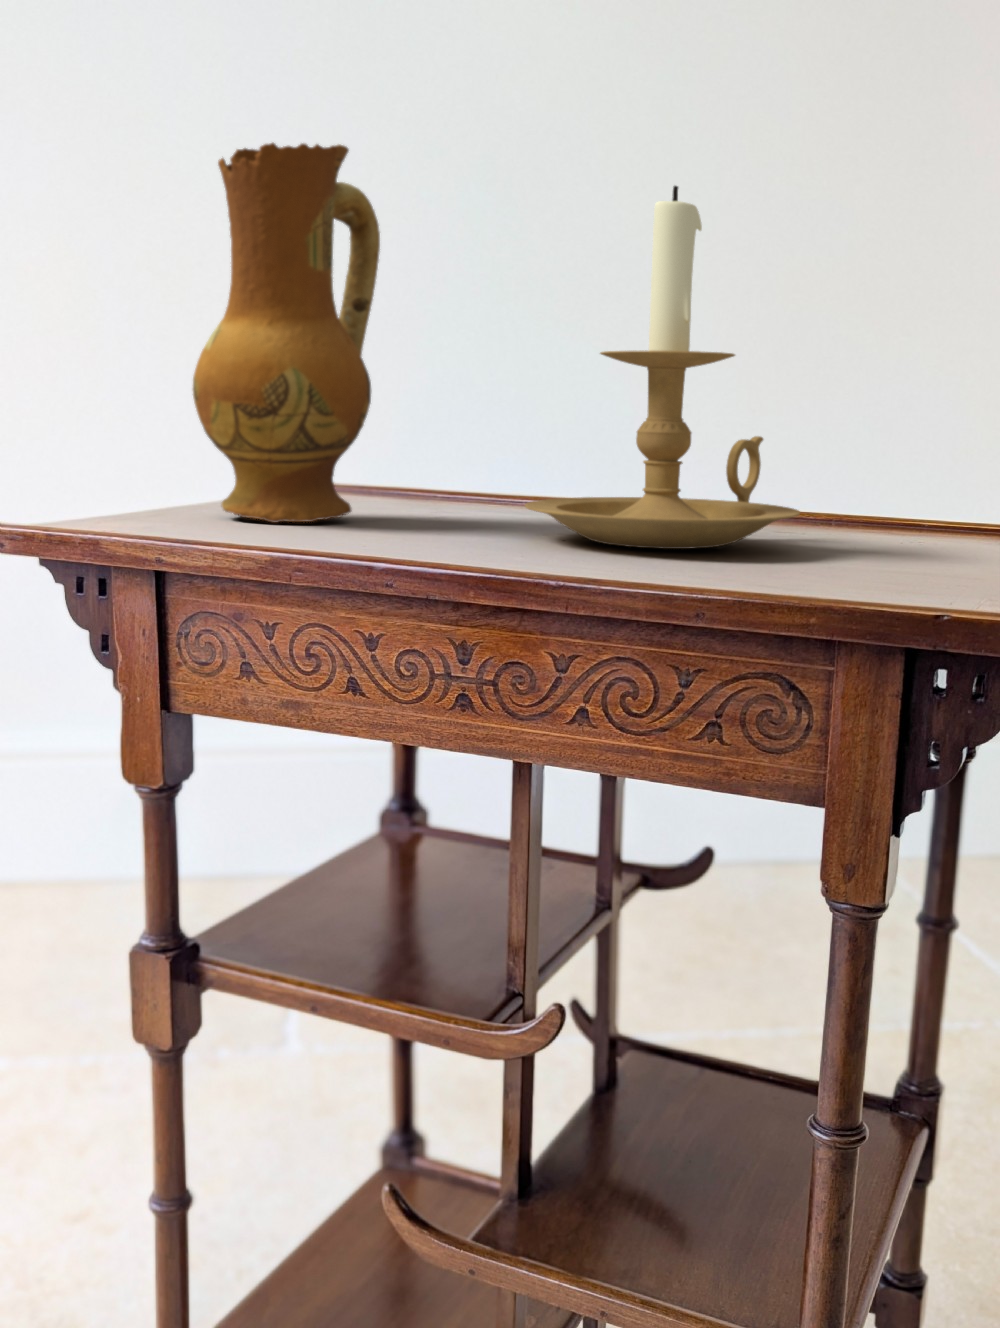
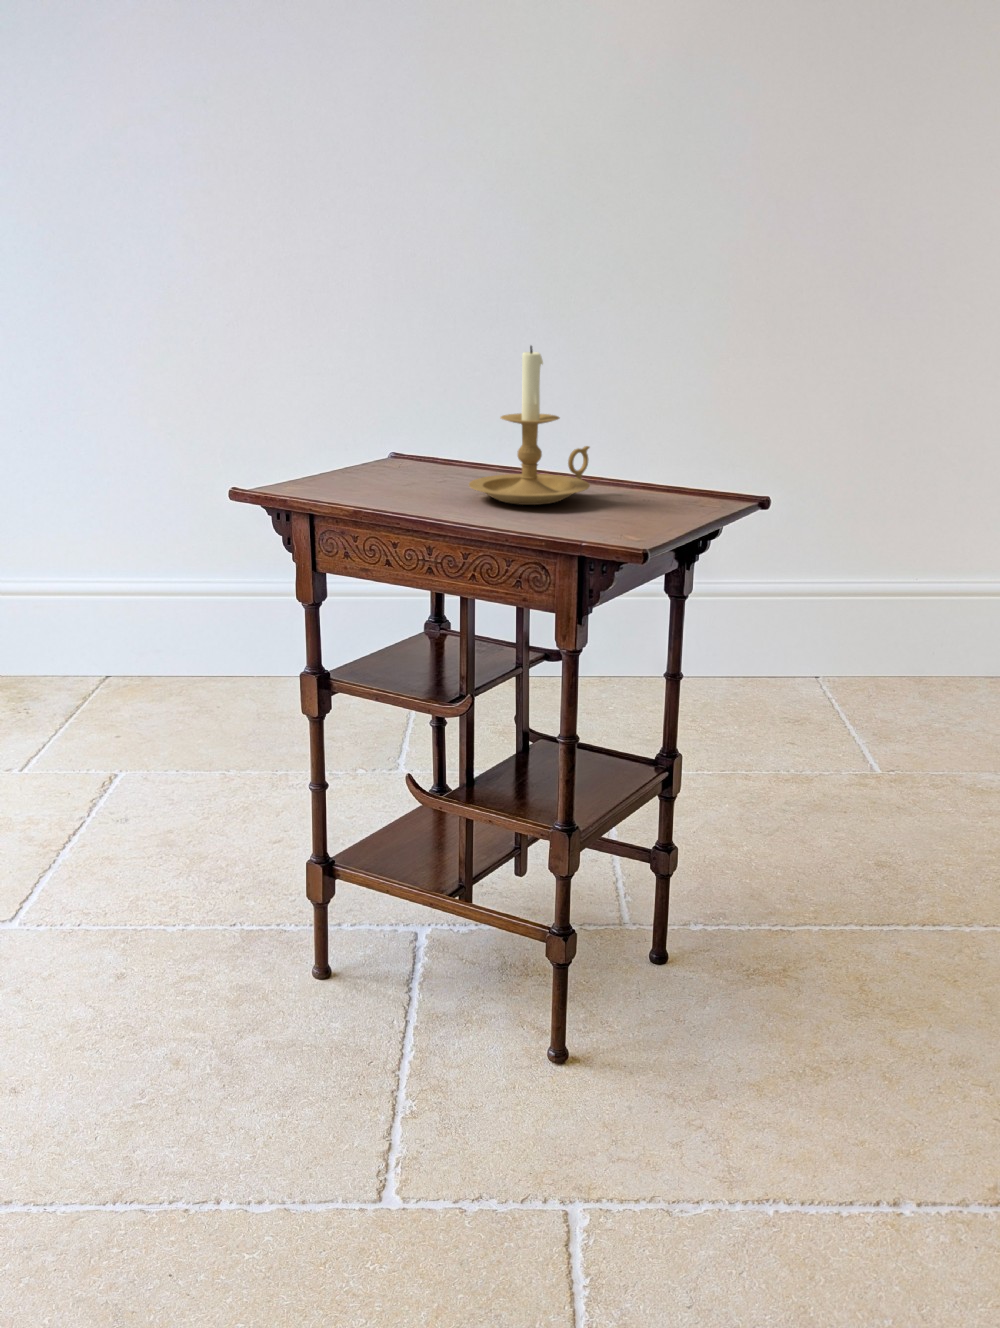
ceramic jug: present [193,143,380,522] -> none [327,315,413,487]

